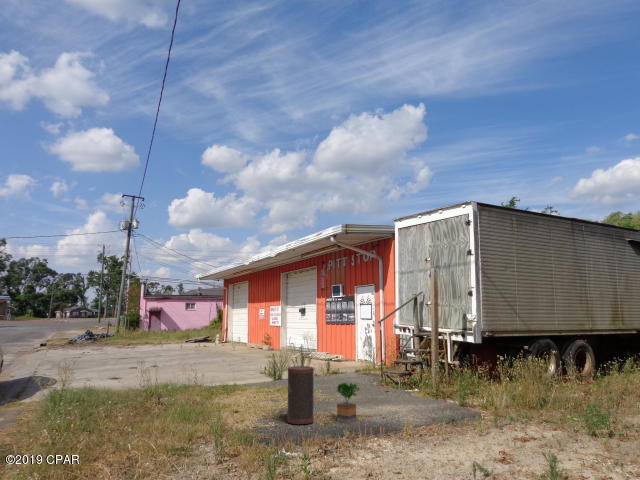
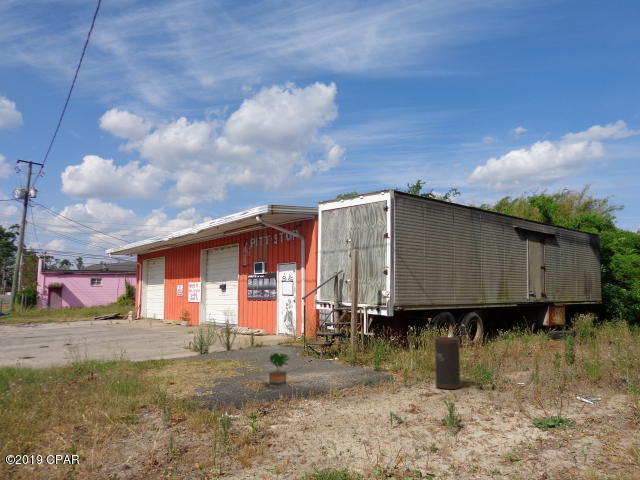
trash can: present [287,366,314,425] -> present [435,337,461,390]

